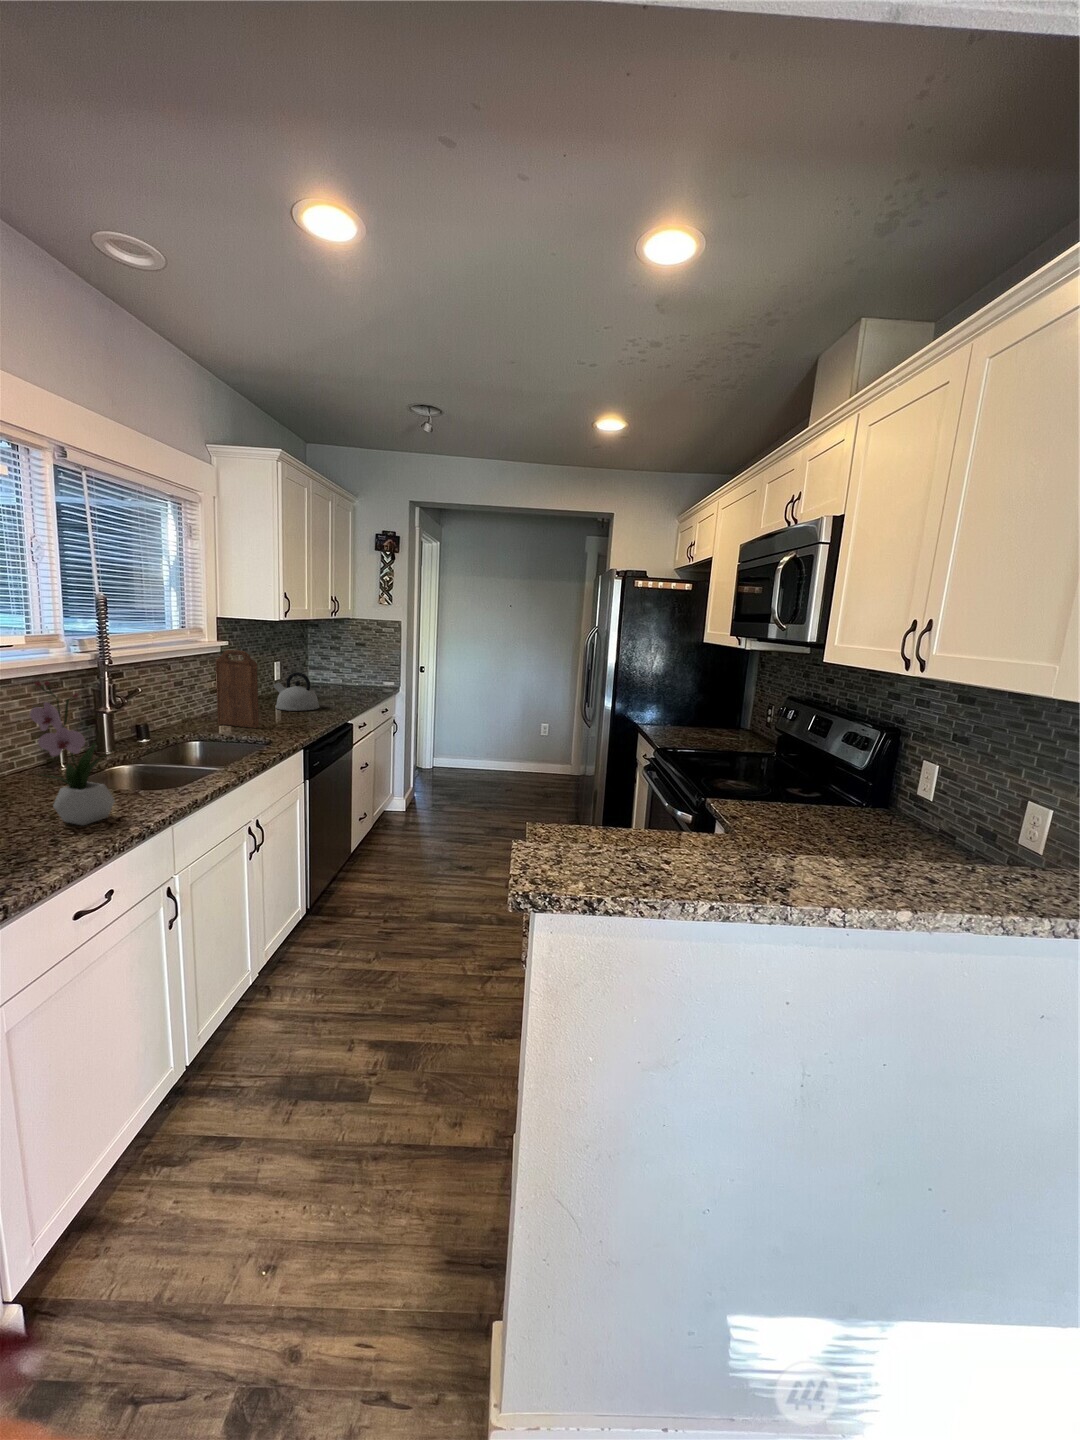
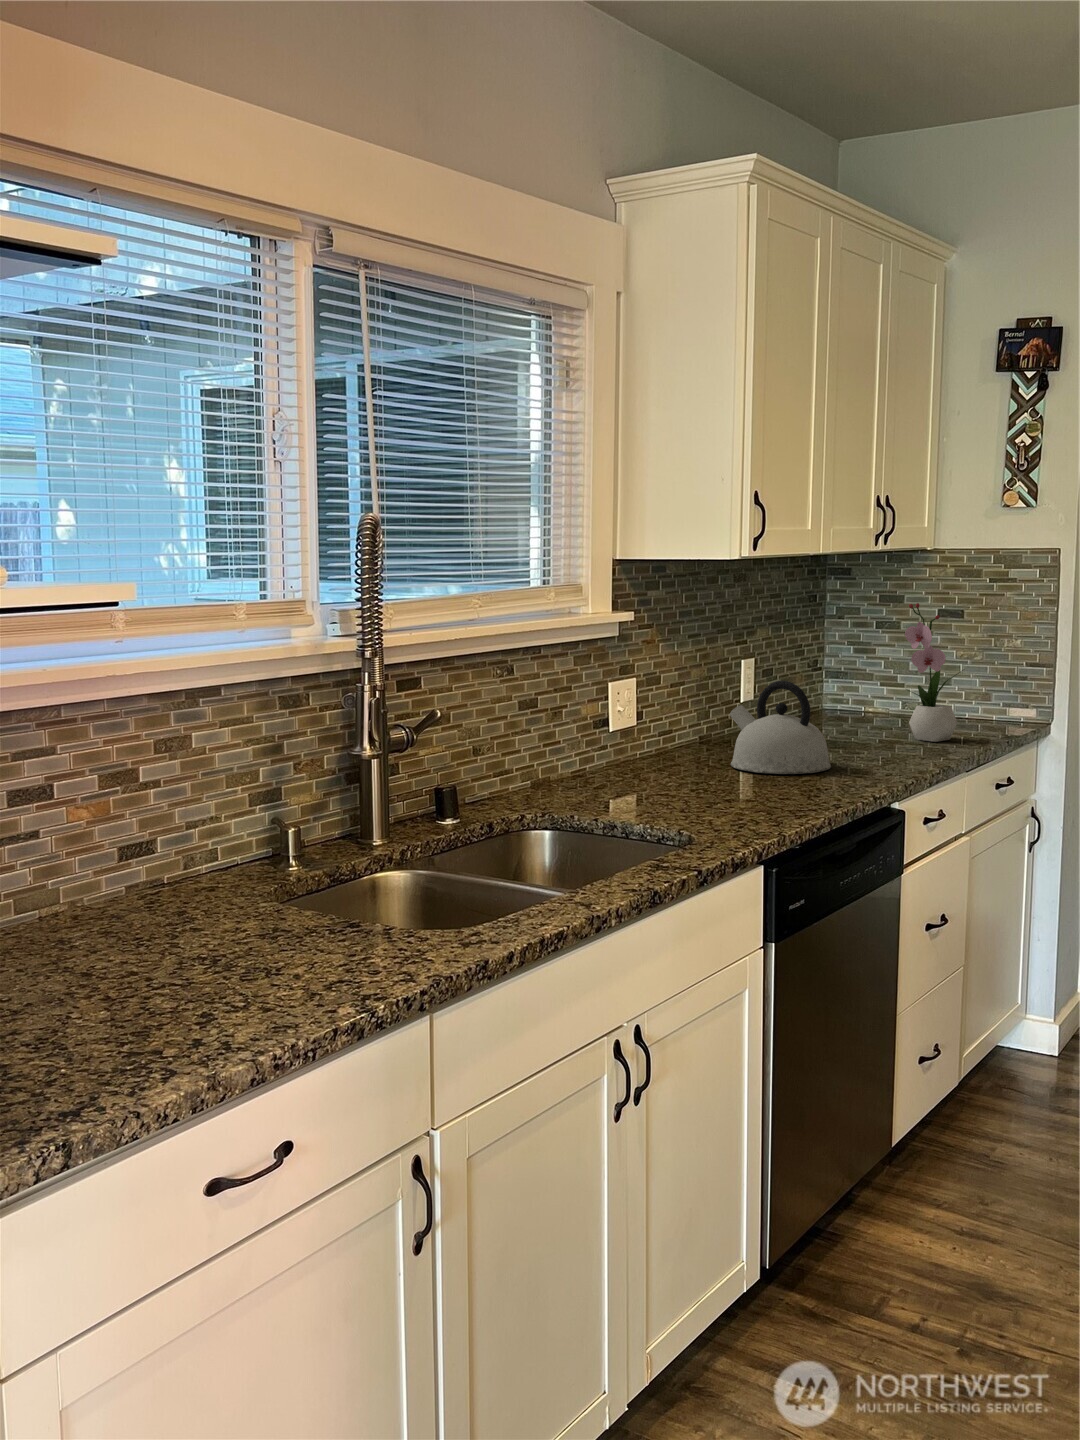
cutting board: present [215,650,259,728] -> none [599,628,679,809]
flower arrangement: present [30,681,115,826] -> present [905,603,963,742]

